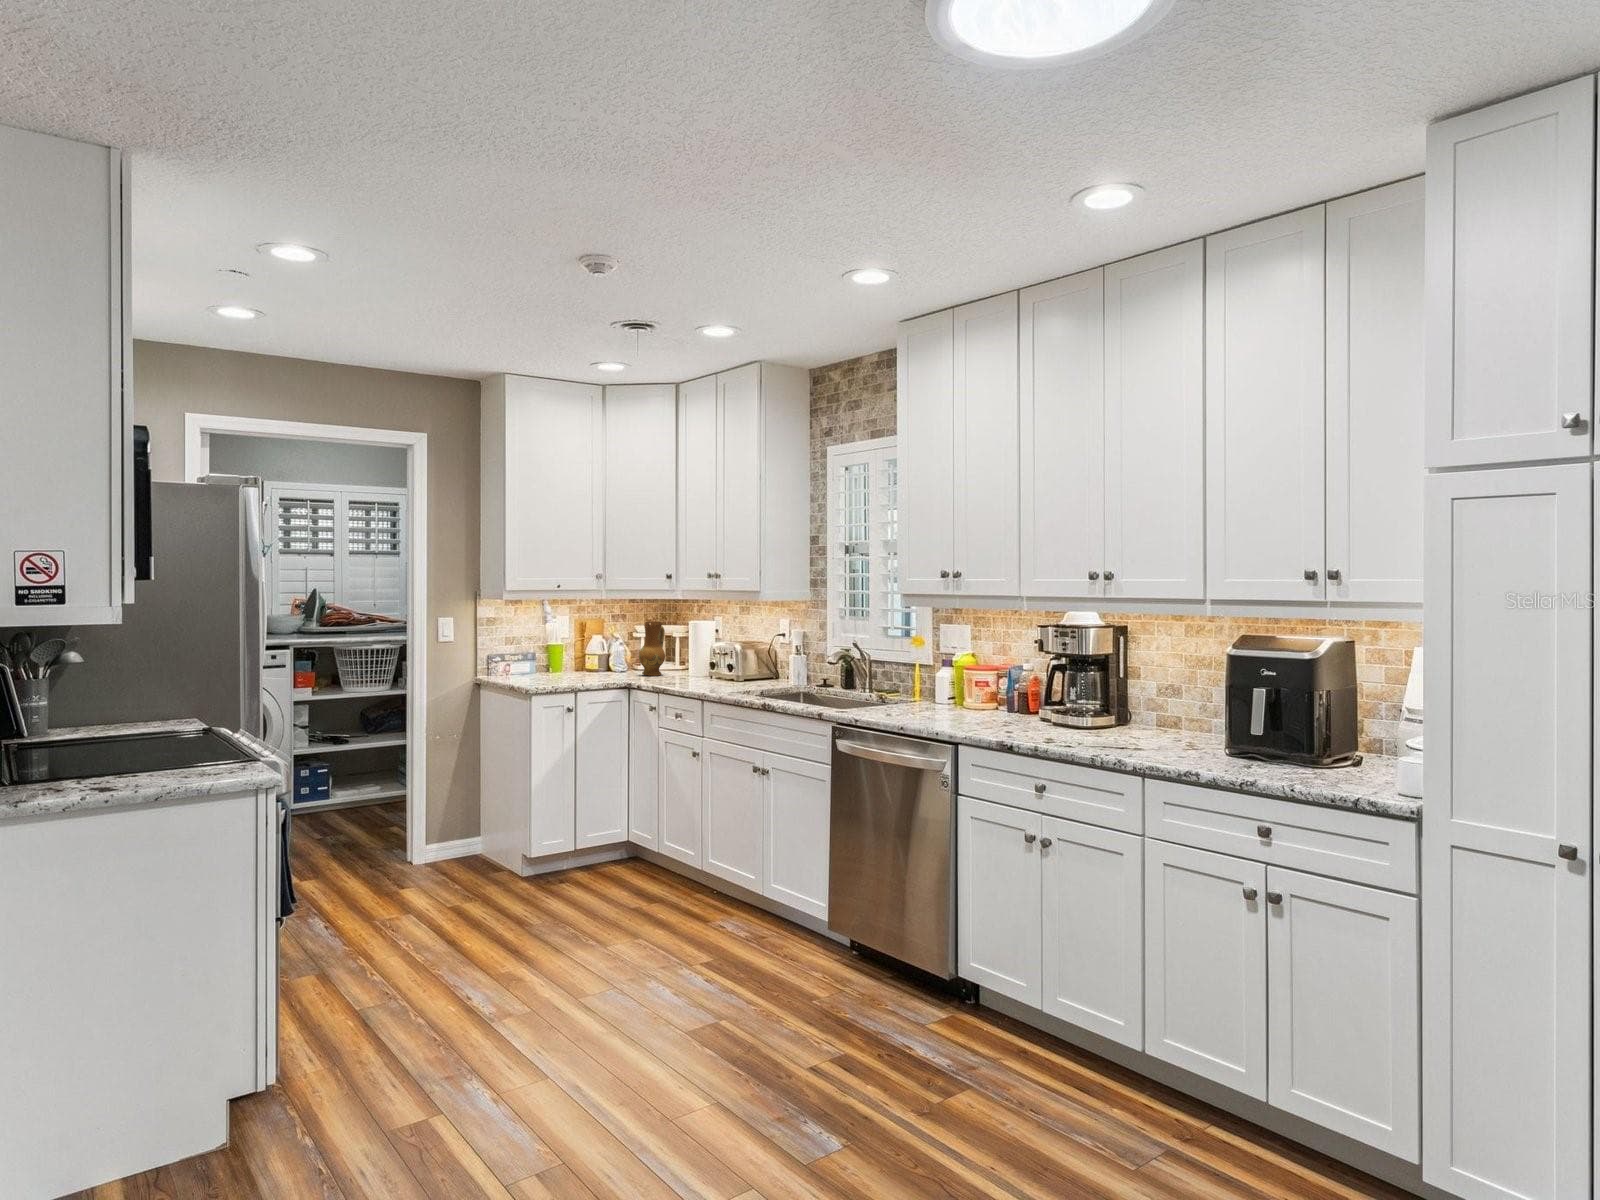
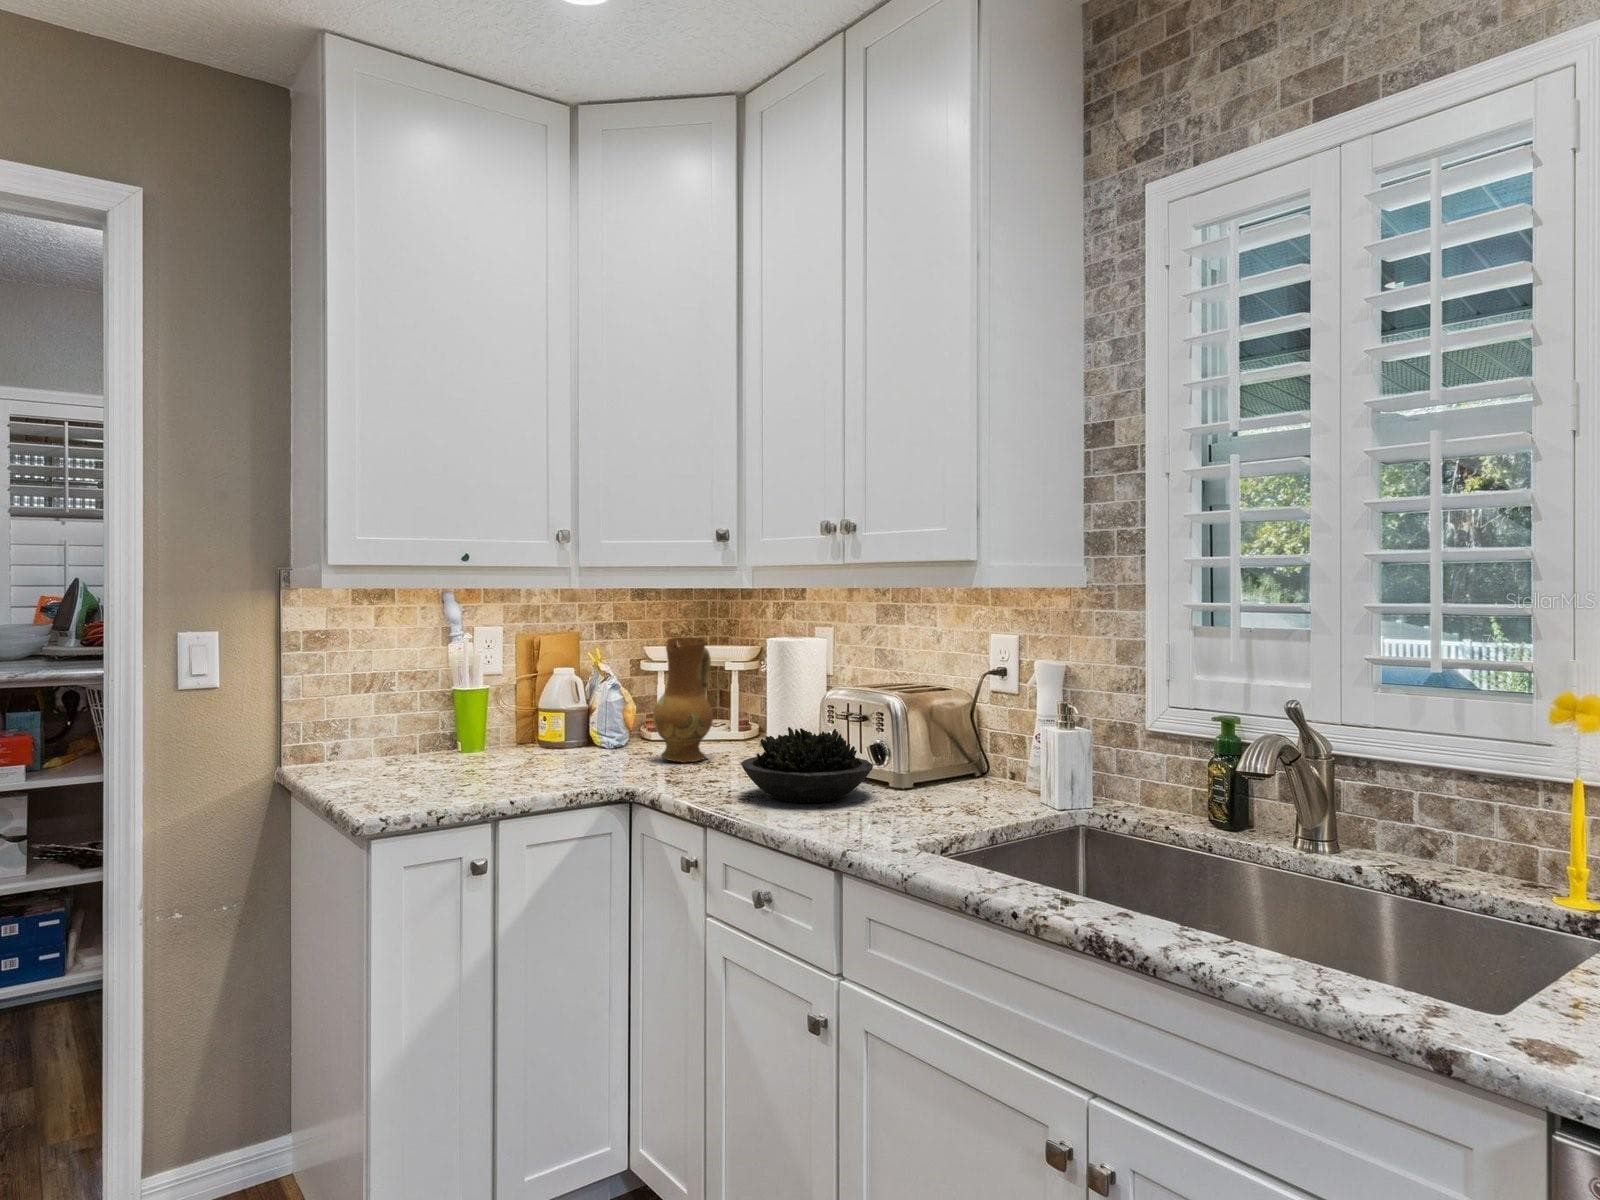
succulent plant: none [673,656,725,685] -> present [741,727,873,803]

